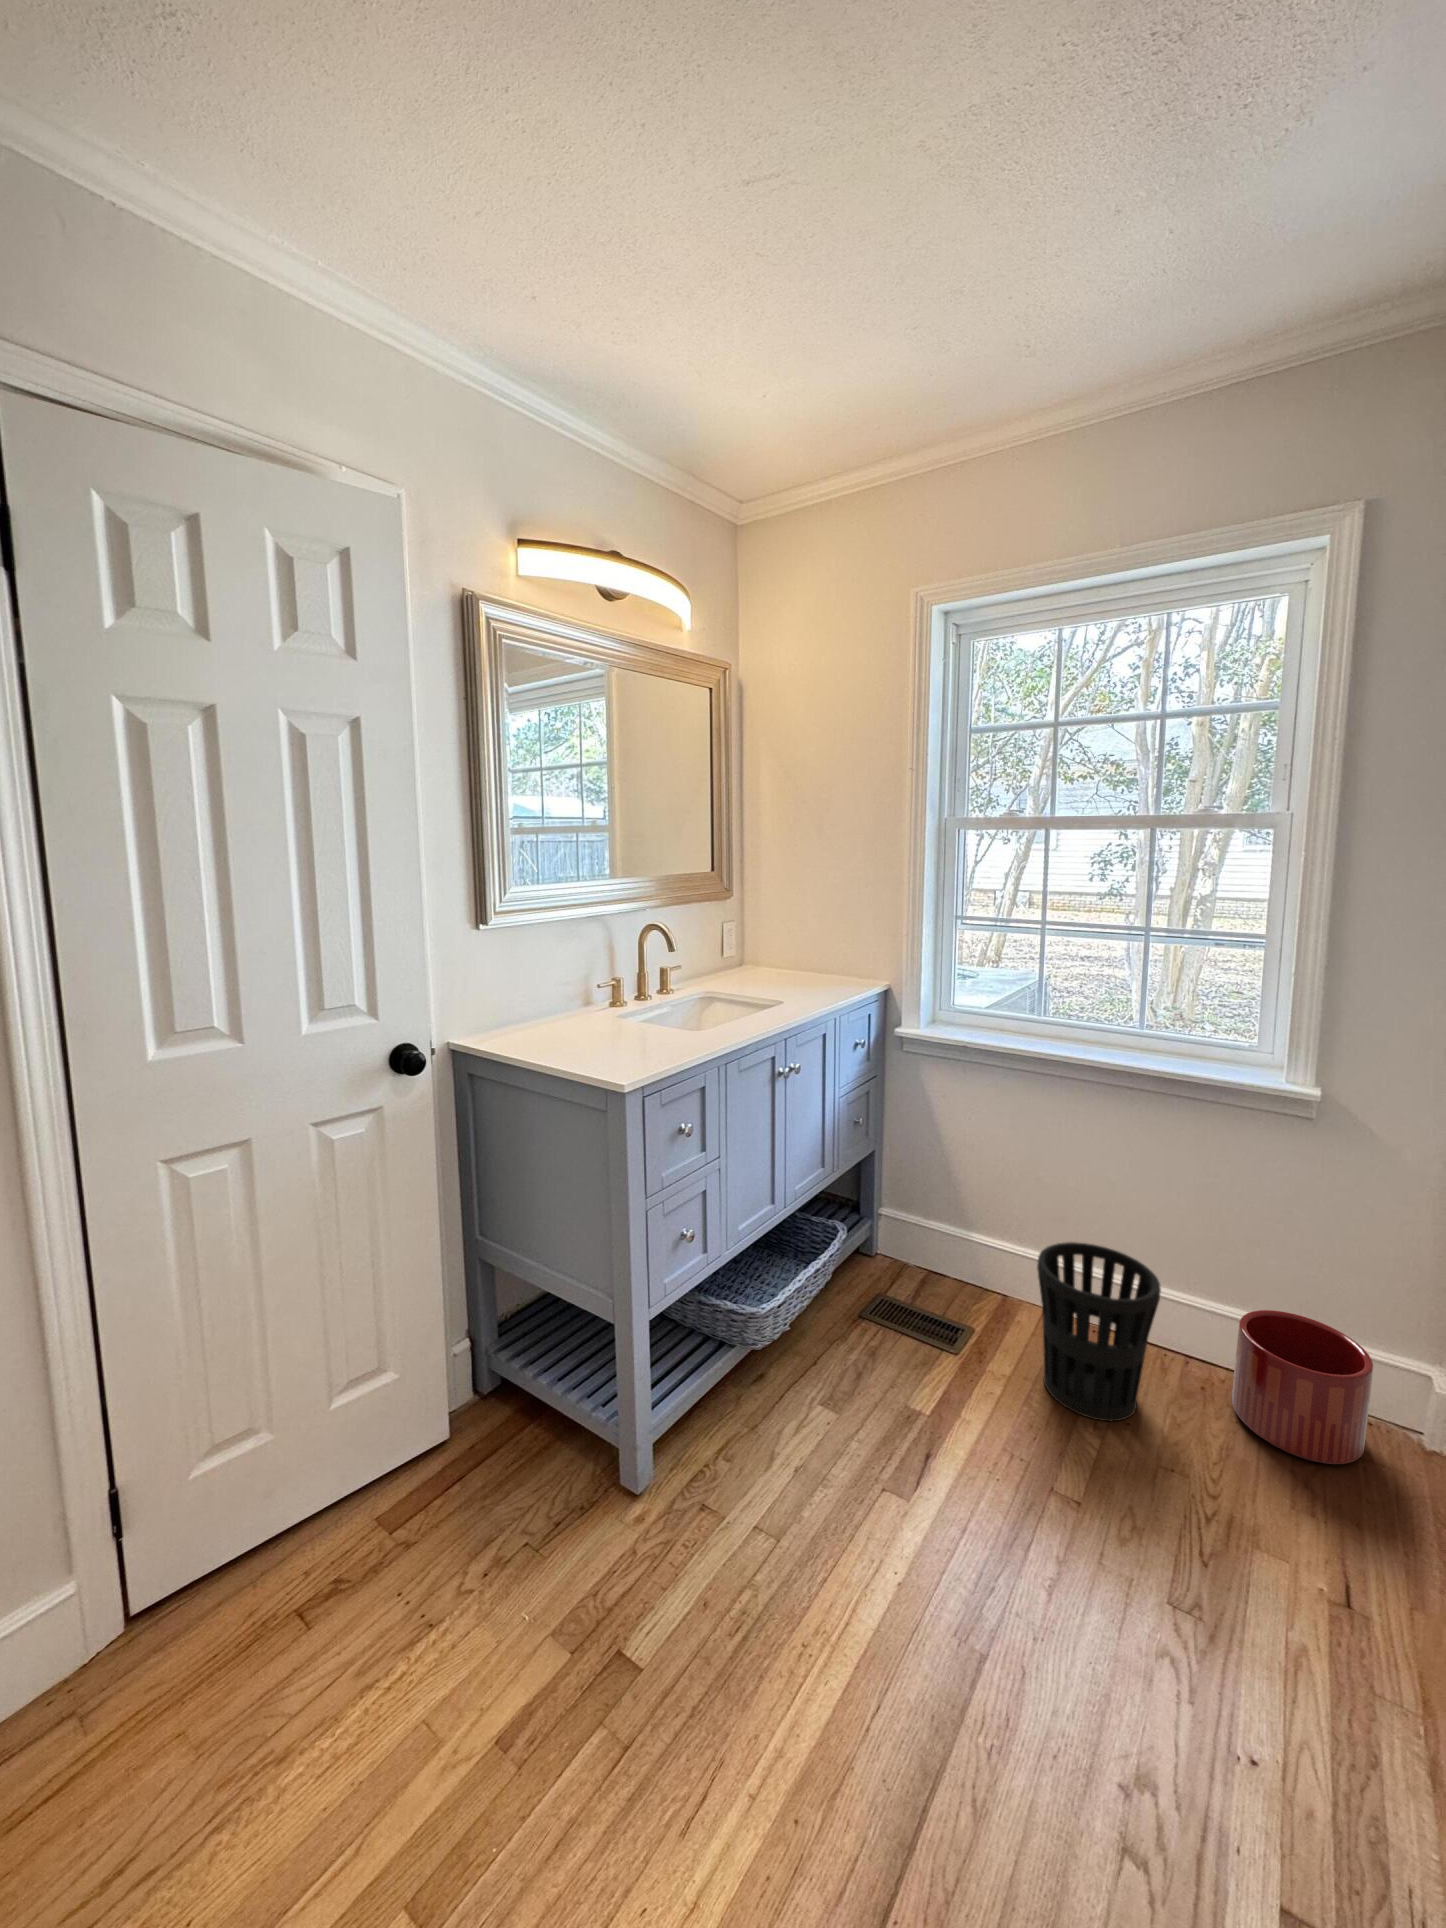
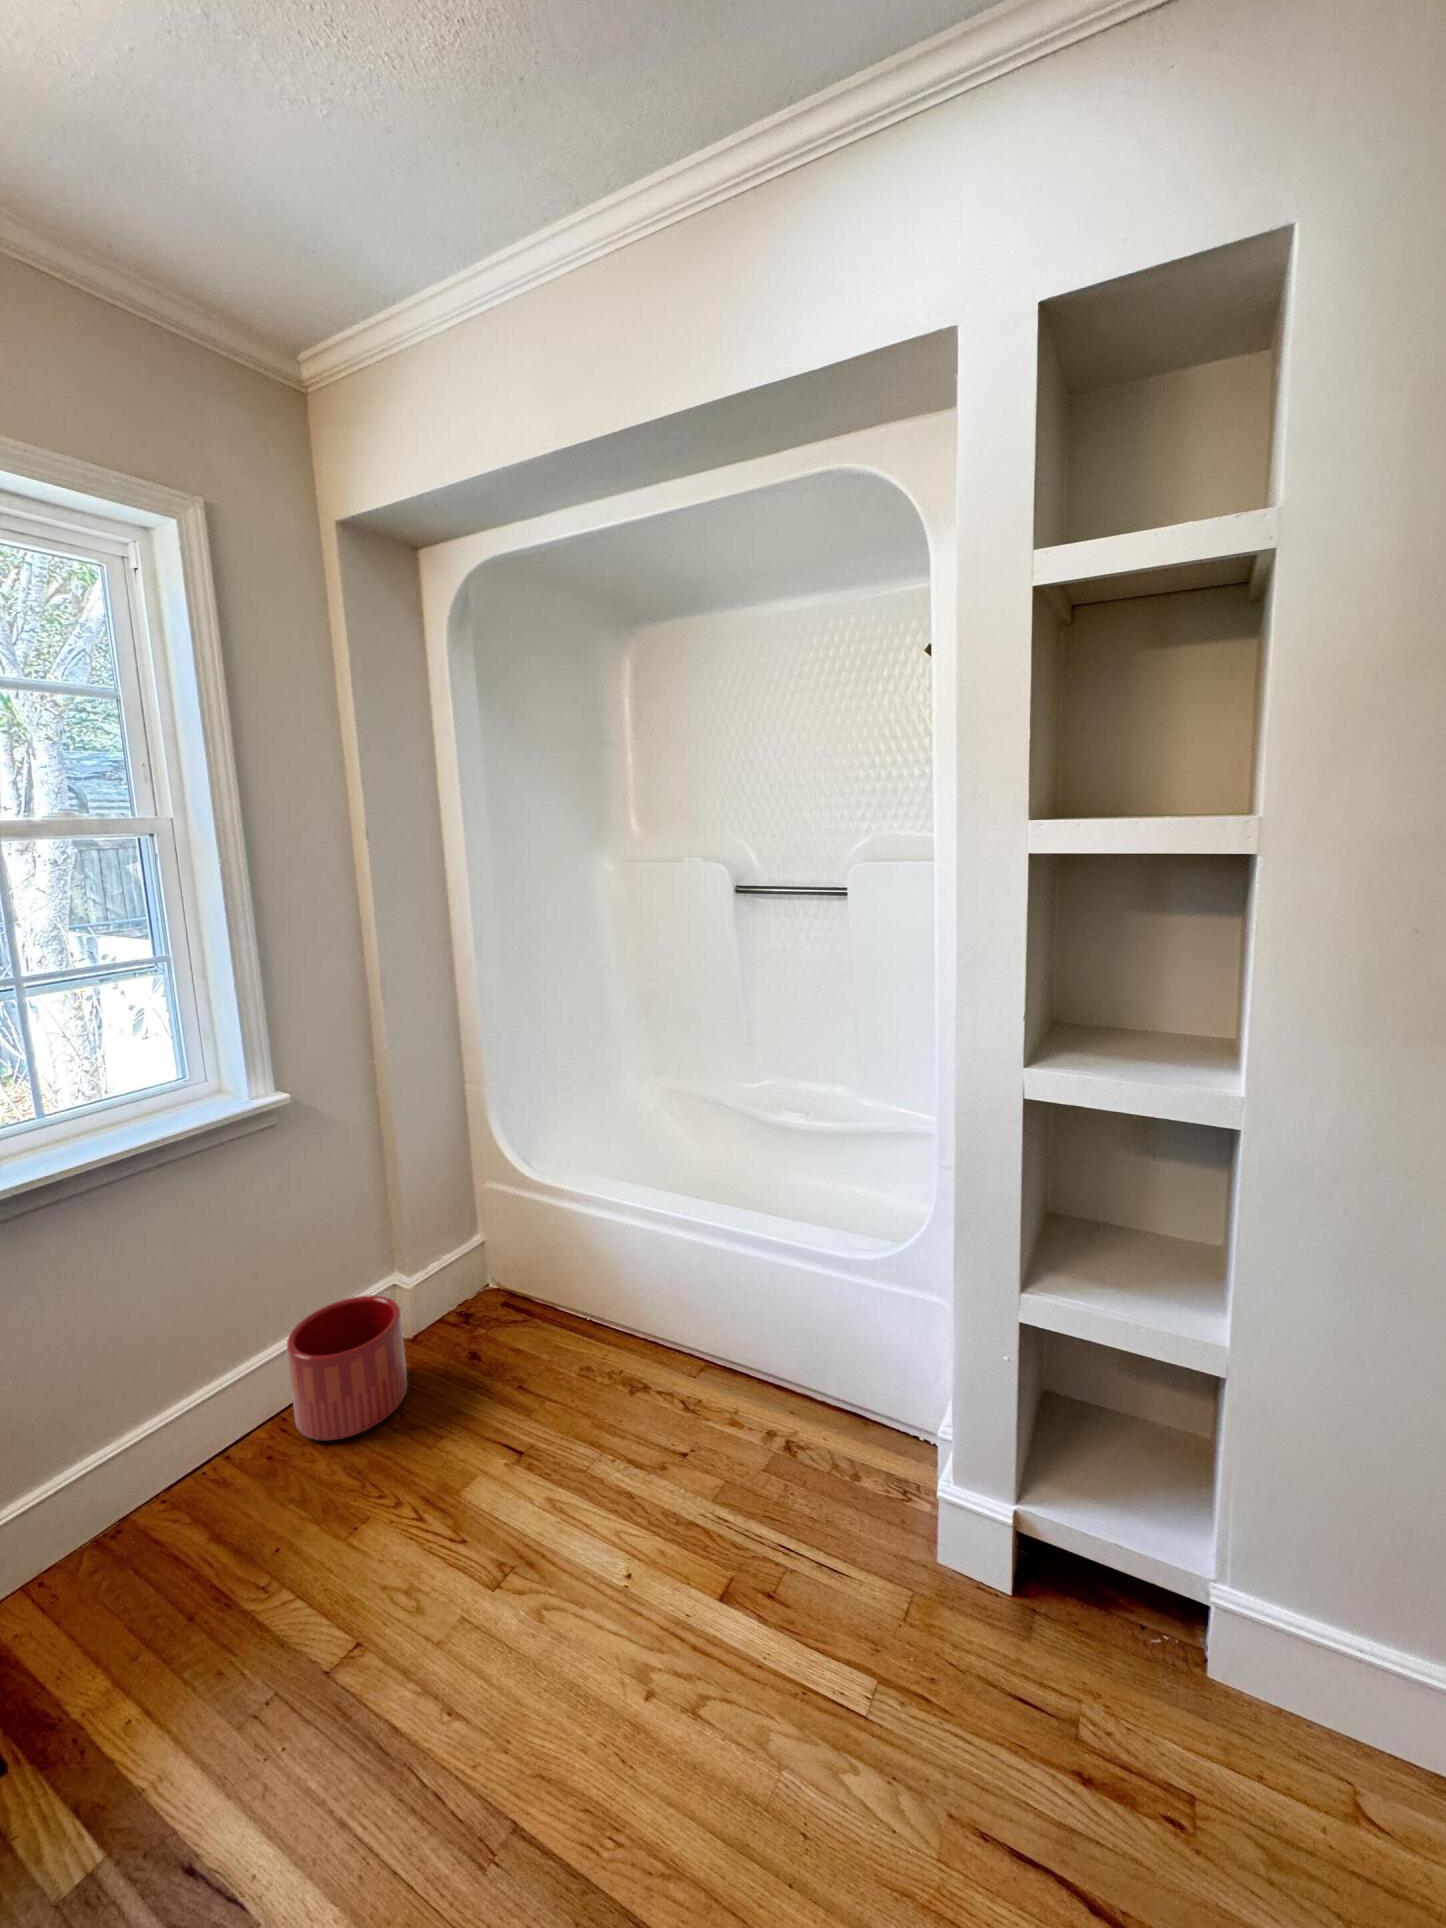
wastebasket: present [1037,1242,1161,1421] -> none [93,1374,272,1632]

